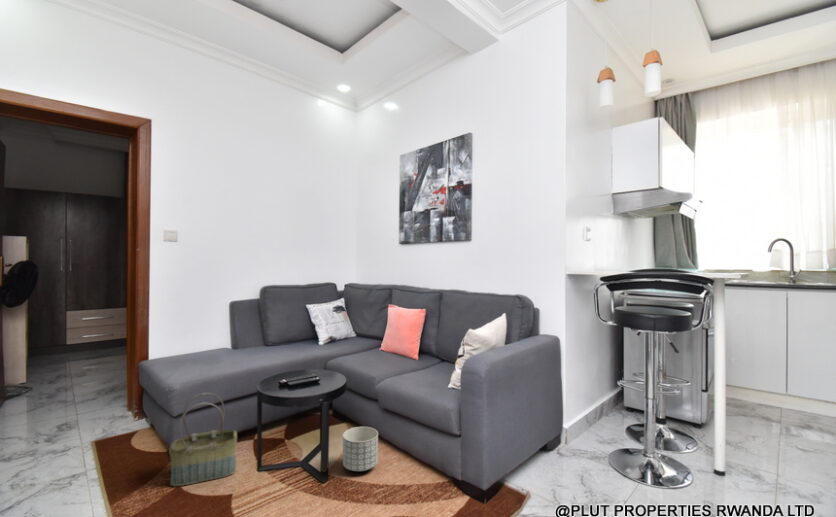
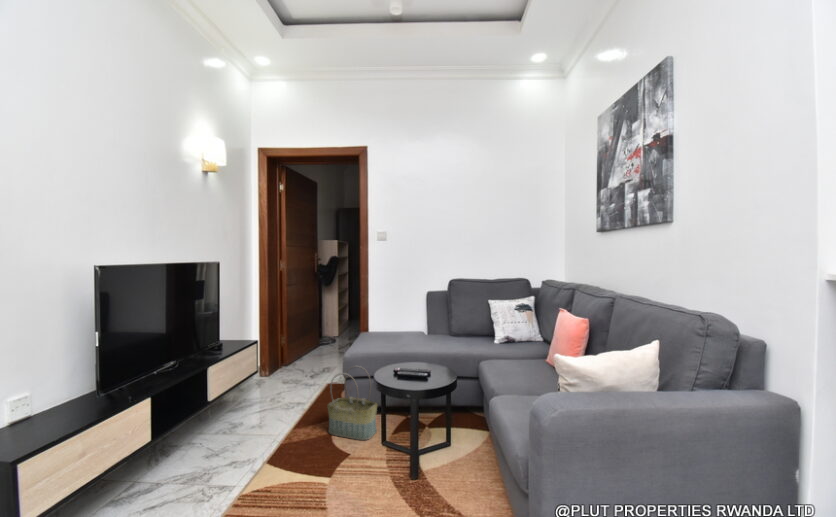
planter: present [343,427,378,471] -> none [438,436,477,487]

